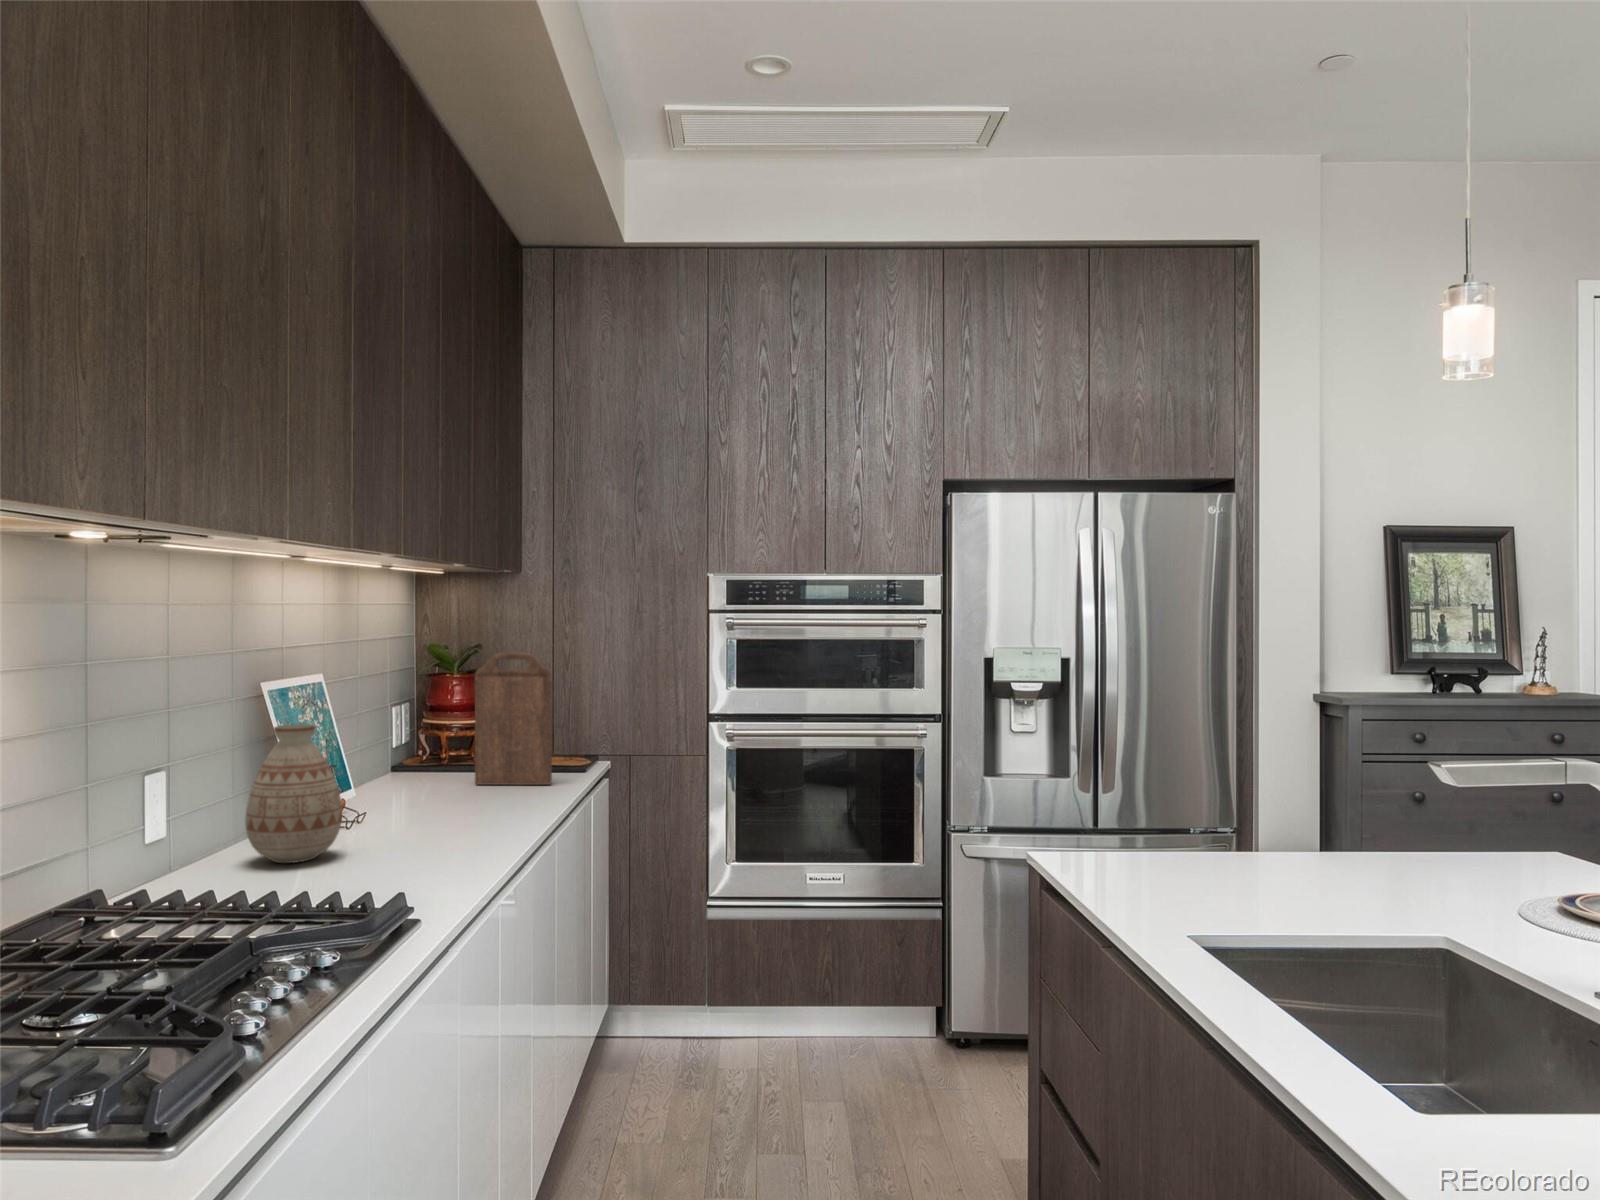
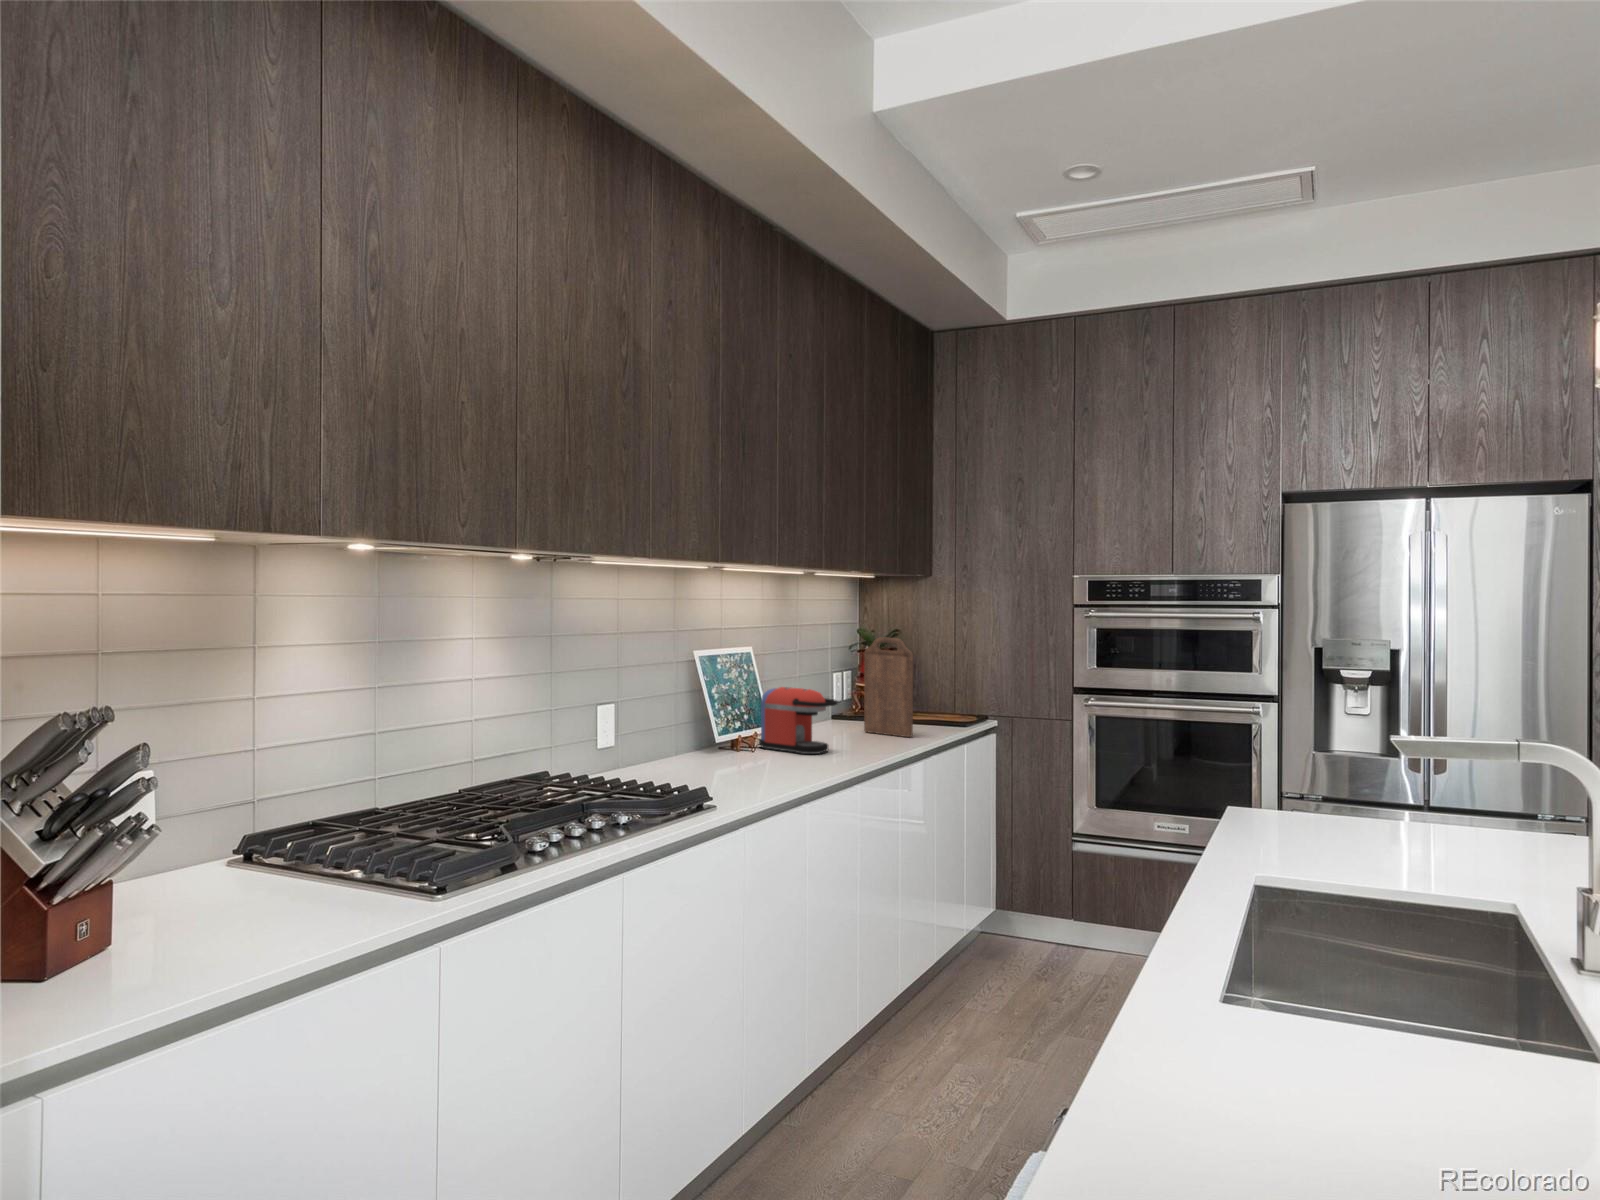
vase: present [245,724,342,863] -> none [672,682,725,764]
coffee maker: none [357,727,493,824] -> present [759,687,838,754]

